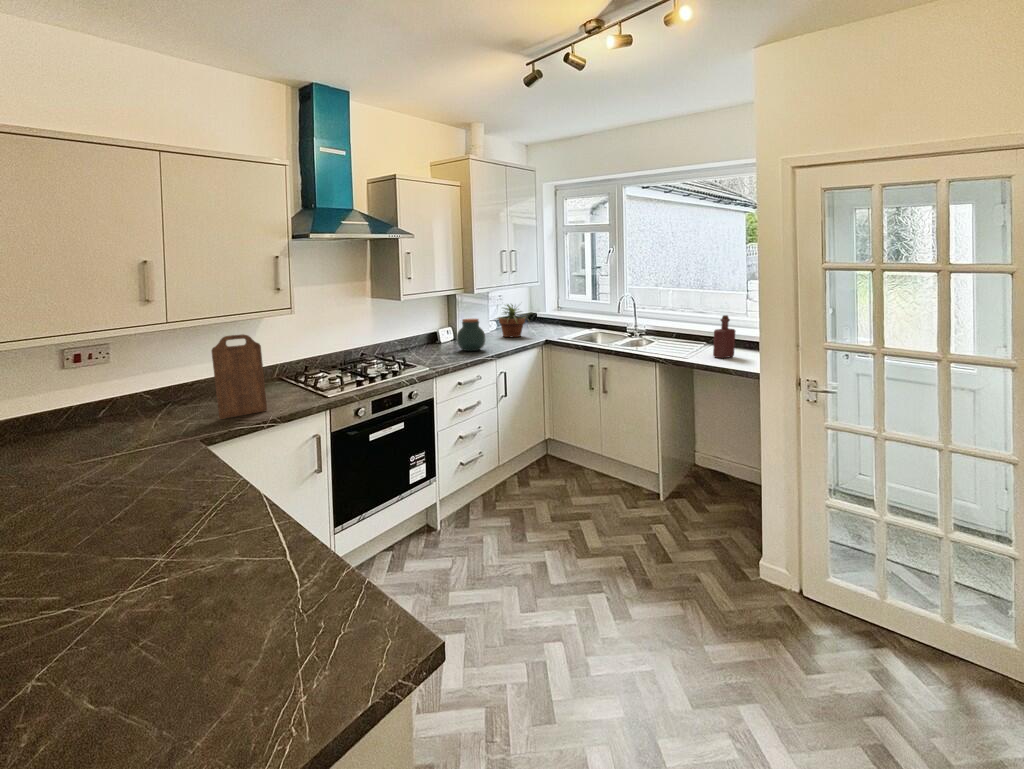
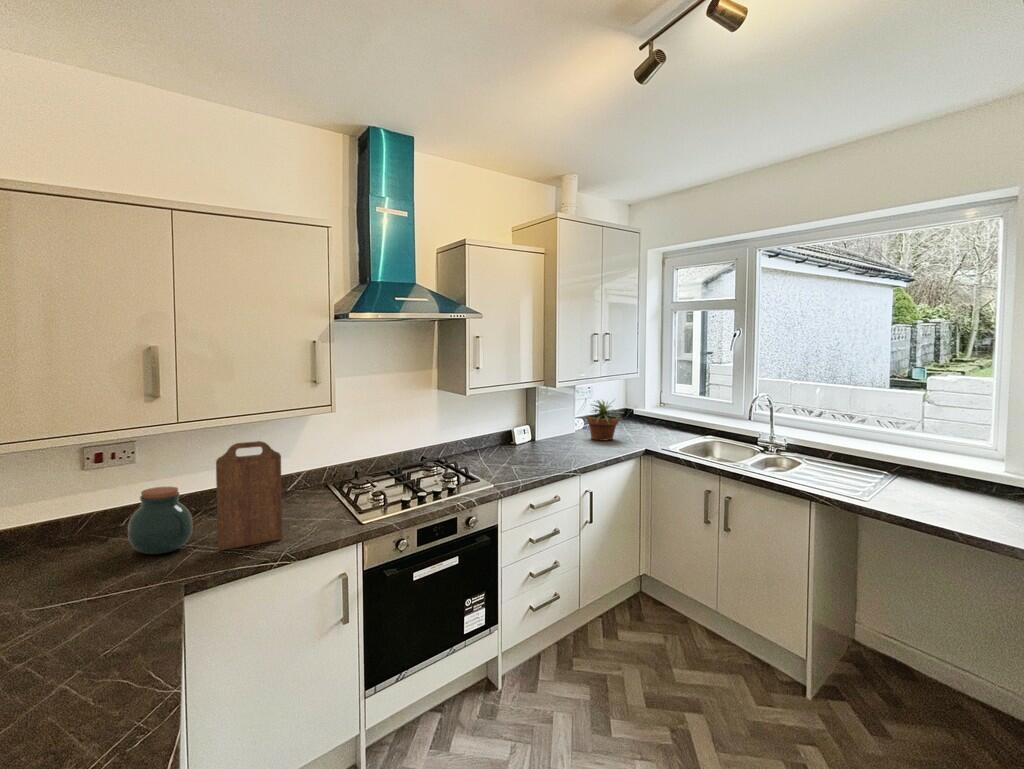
bottle: present [713,315,736,358] -> none [874,434,906,492]
jar: present [457,319,485,351] -> present [128,487,193,554]

